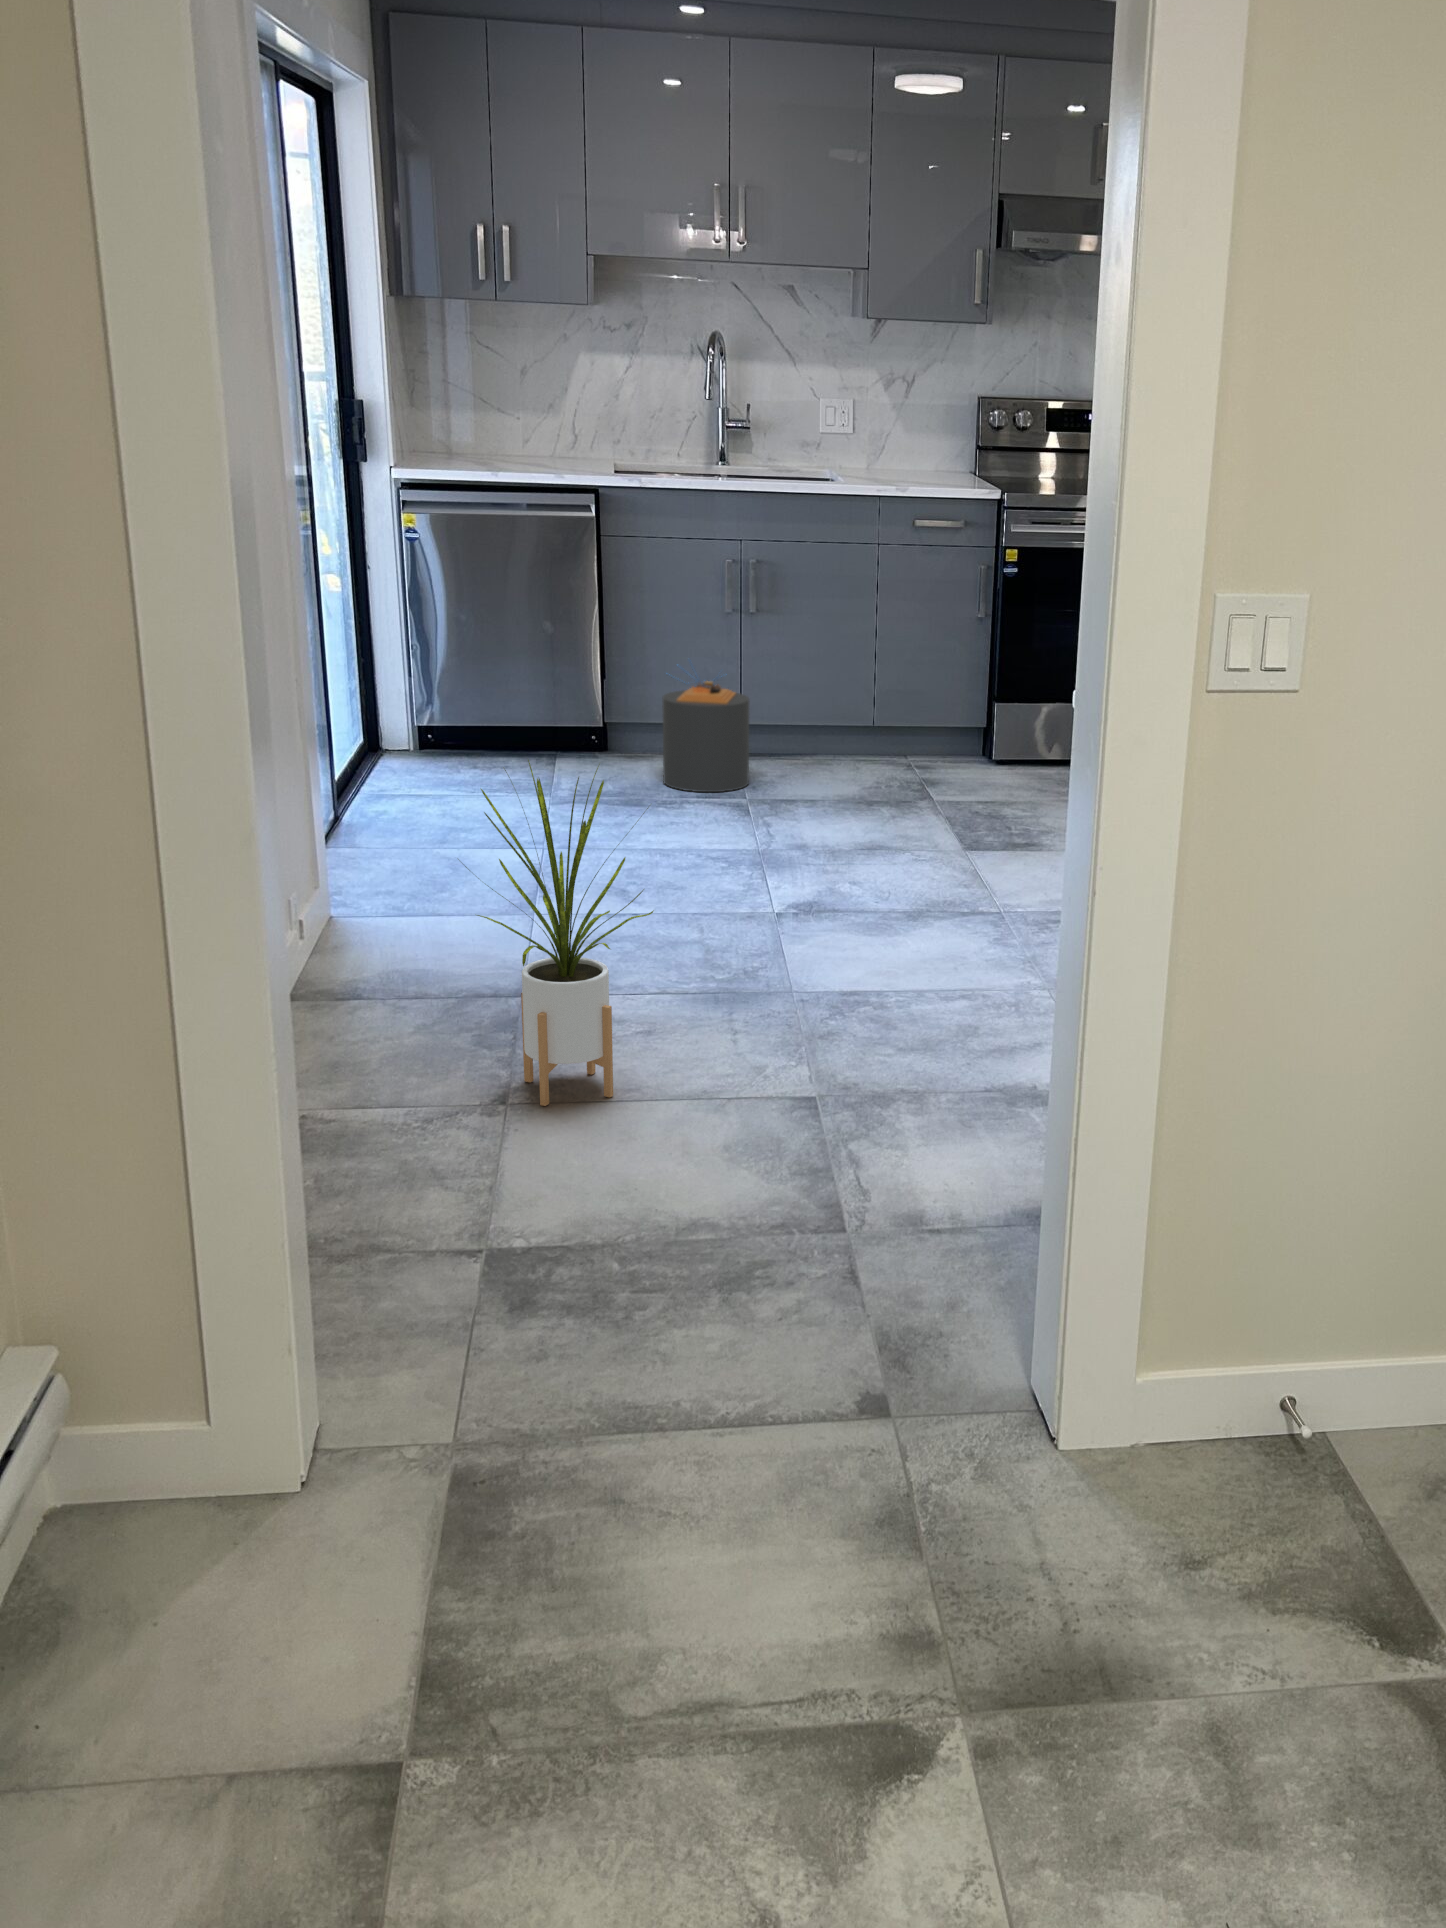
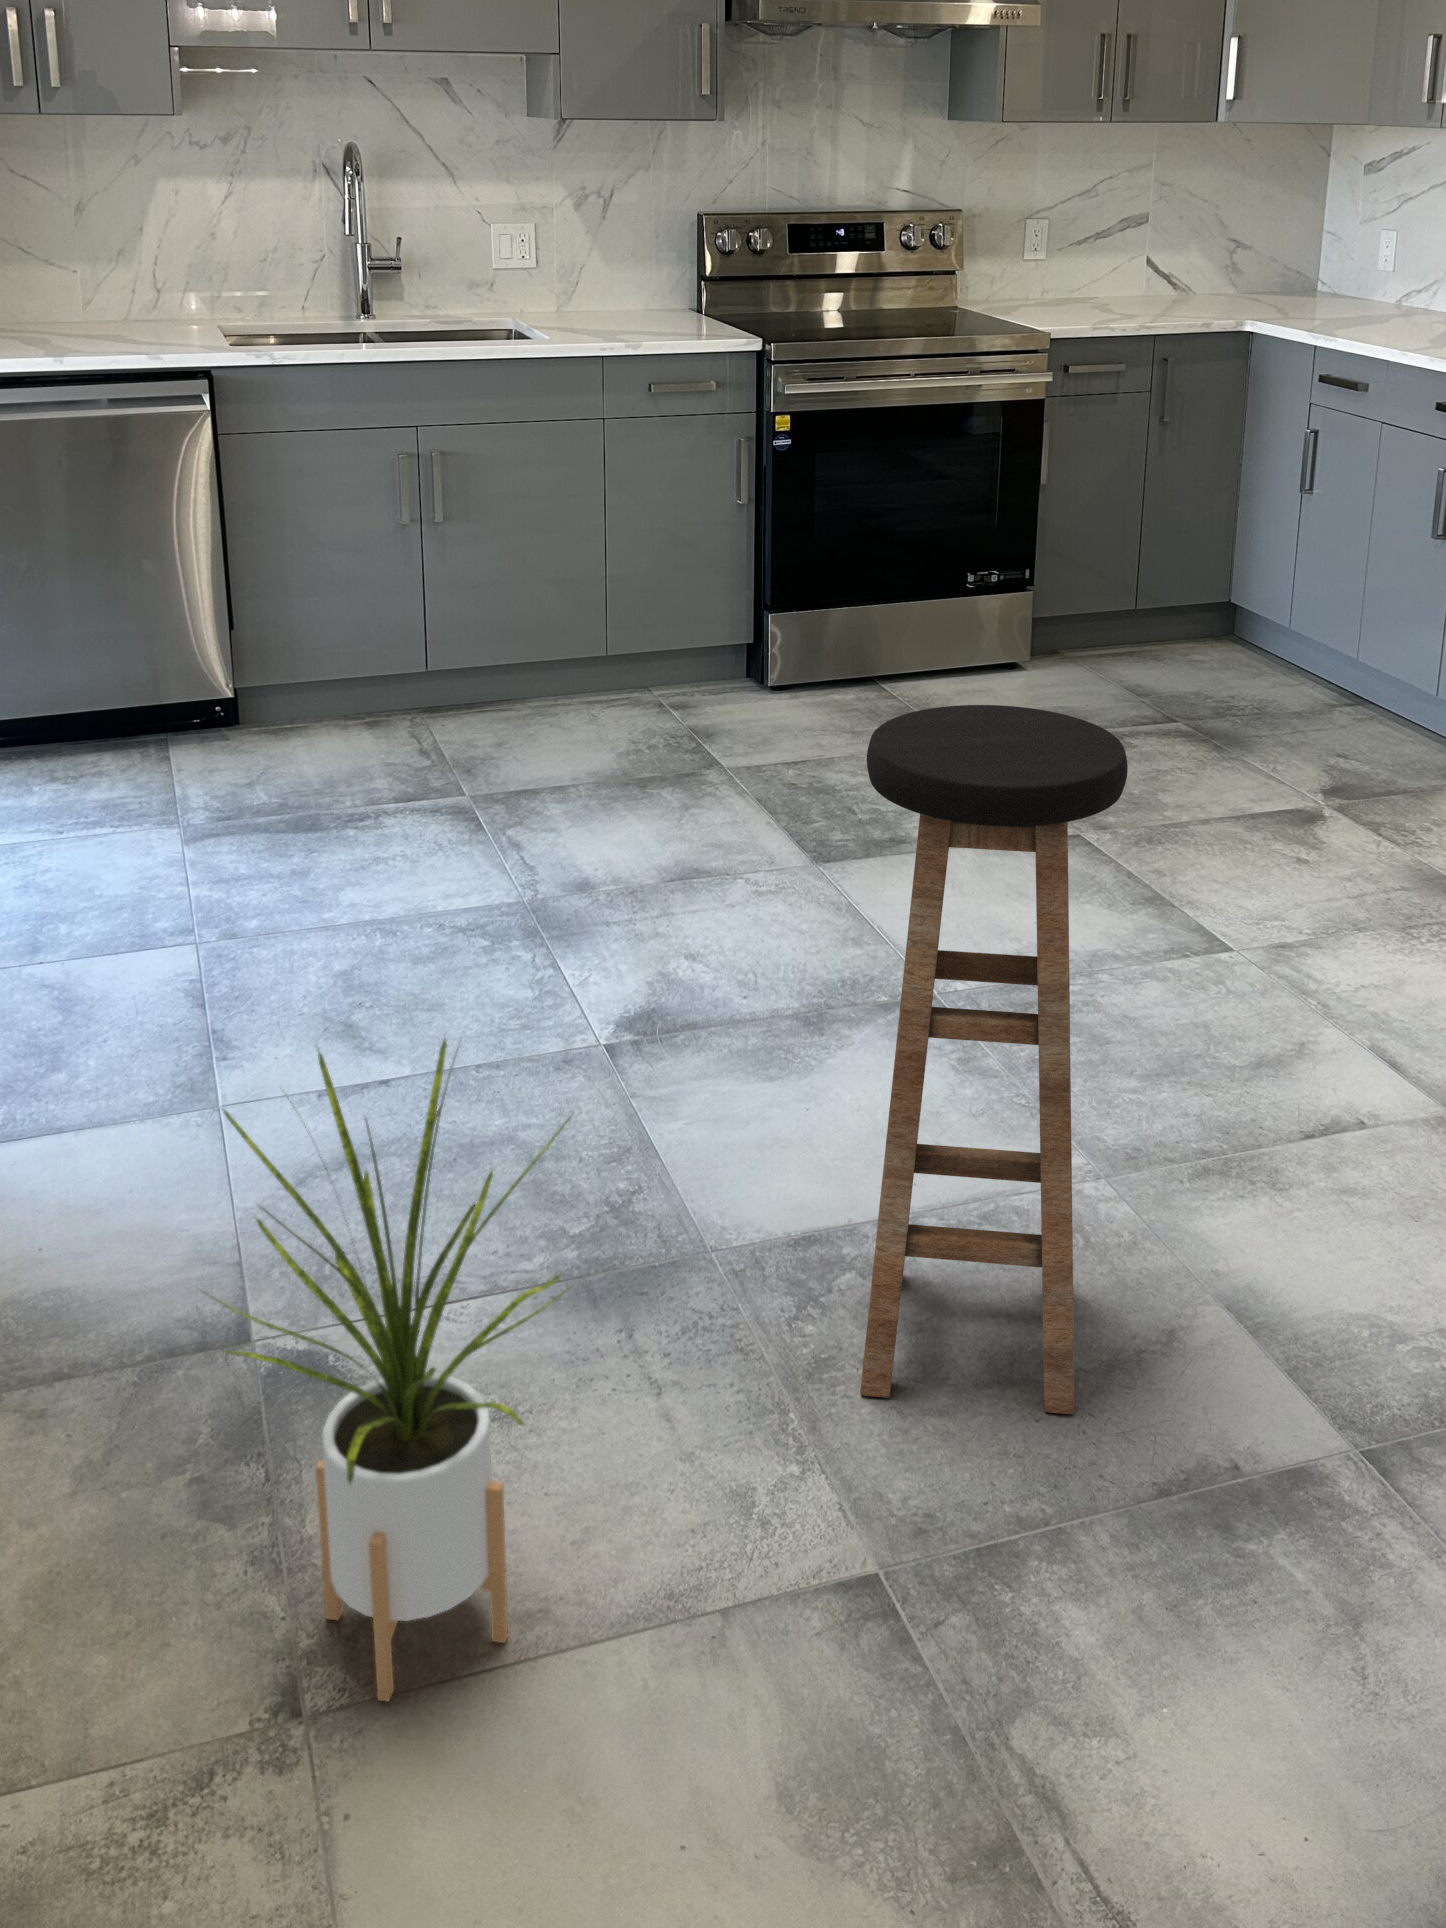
bar stool: none [845,653,1010,1065] -> present [860,705,1128,1414]
trash can: present [662,661,749,792] -> none [323,596,459,792]

